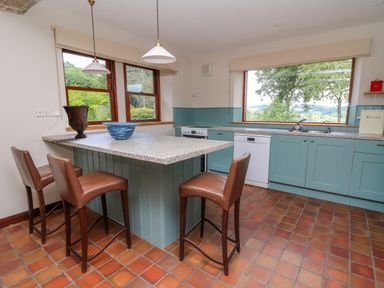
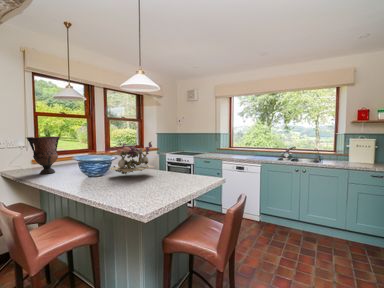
flower arrangement: none [133,110,172,140] -> present [110,142,154,174]

